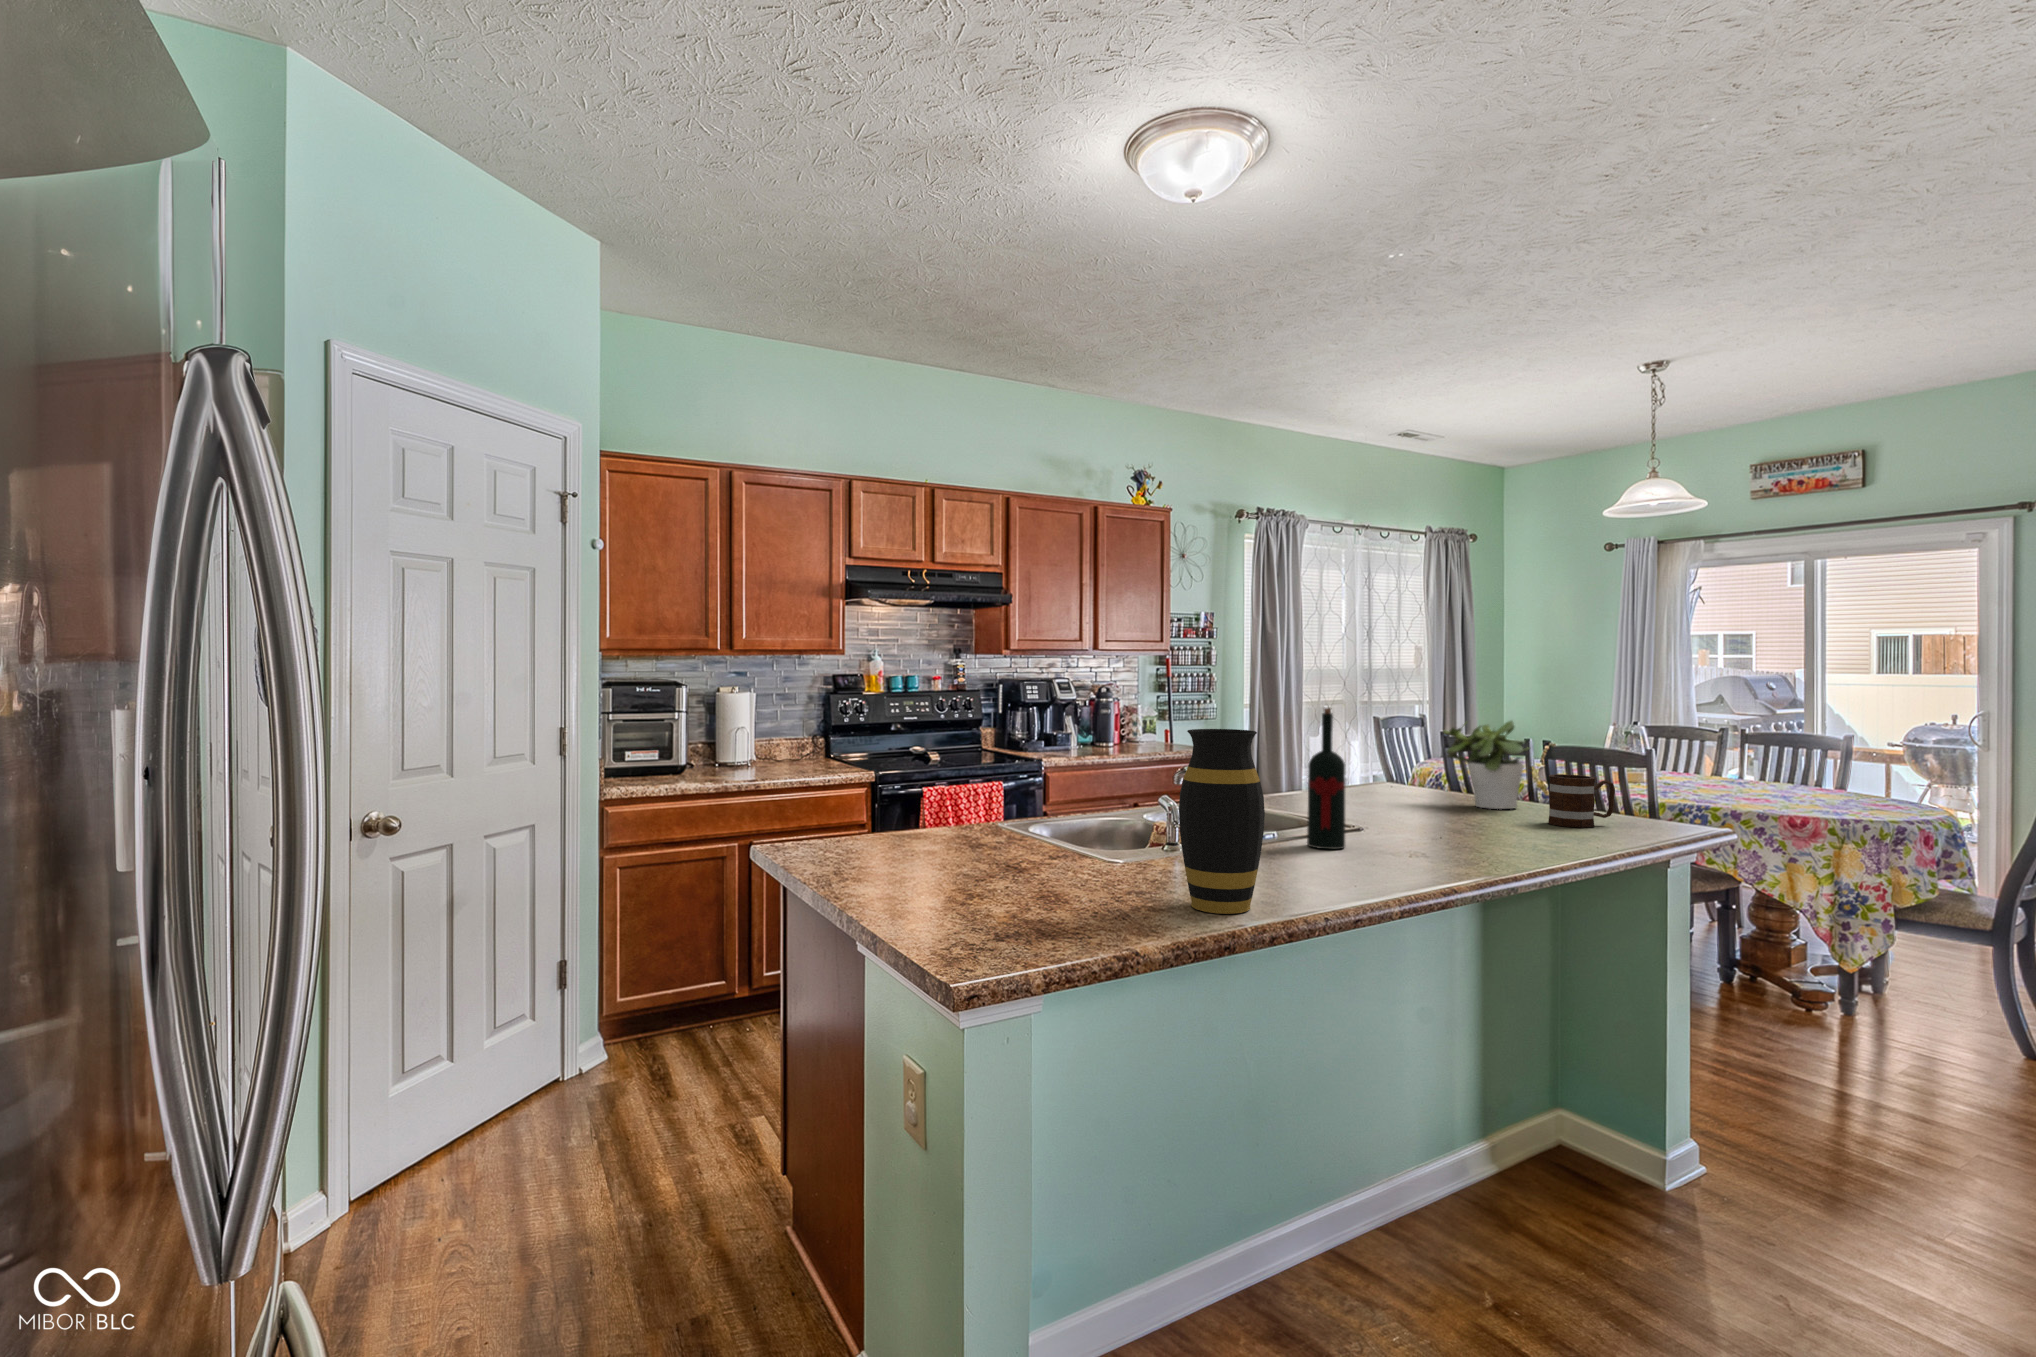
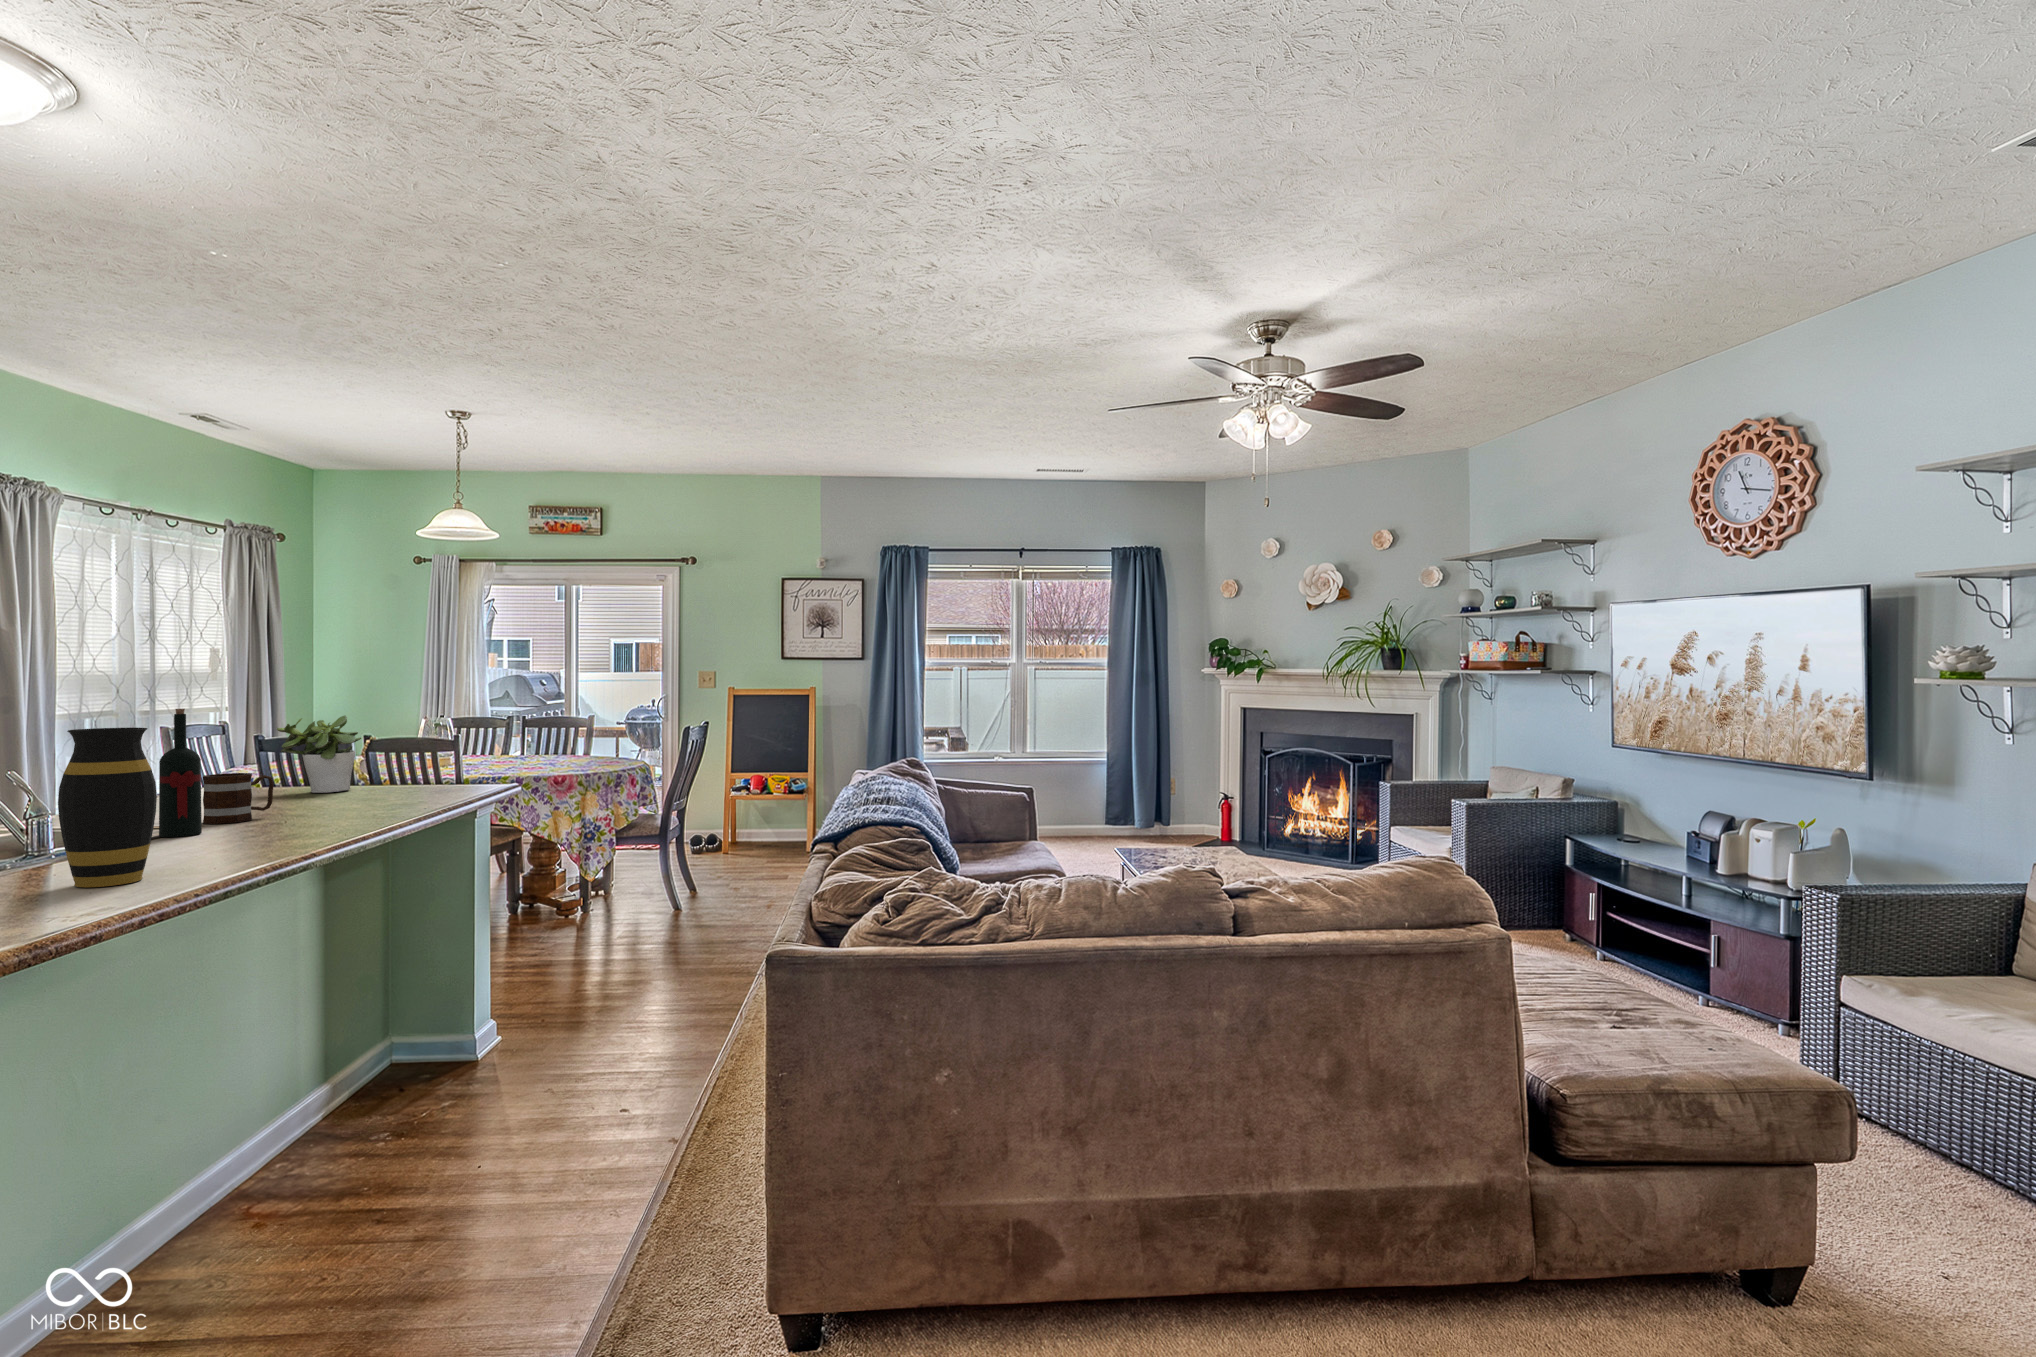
mug: present [1548,774,1615,828] -> present [203,773,274,824]

